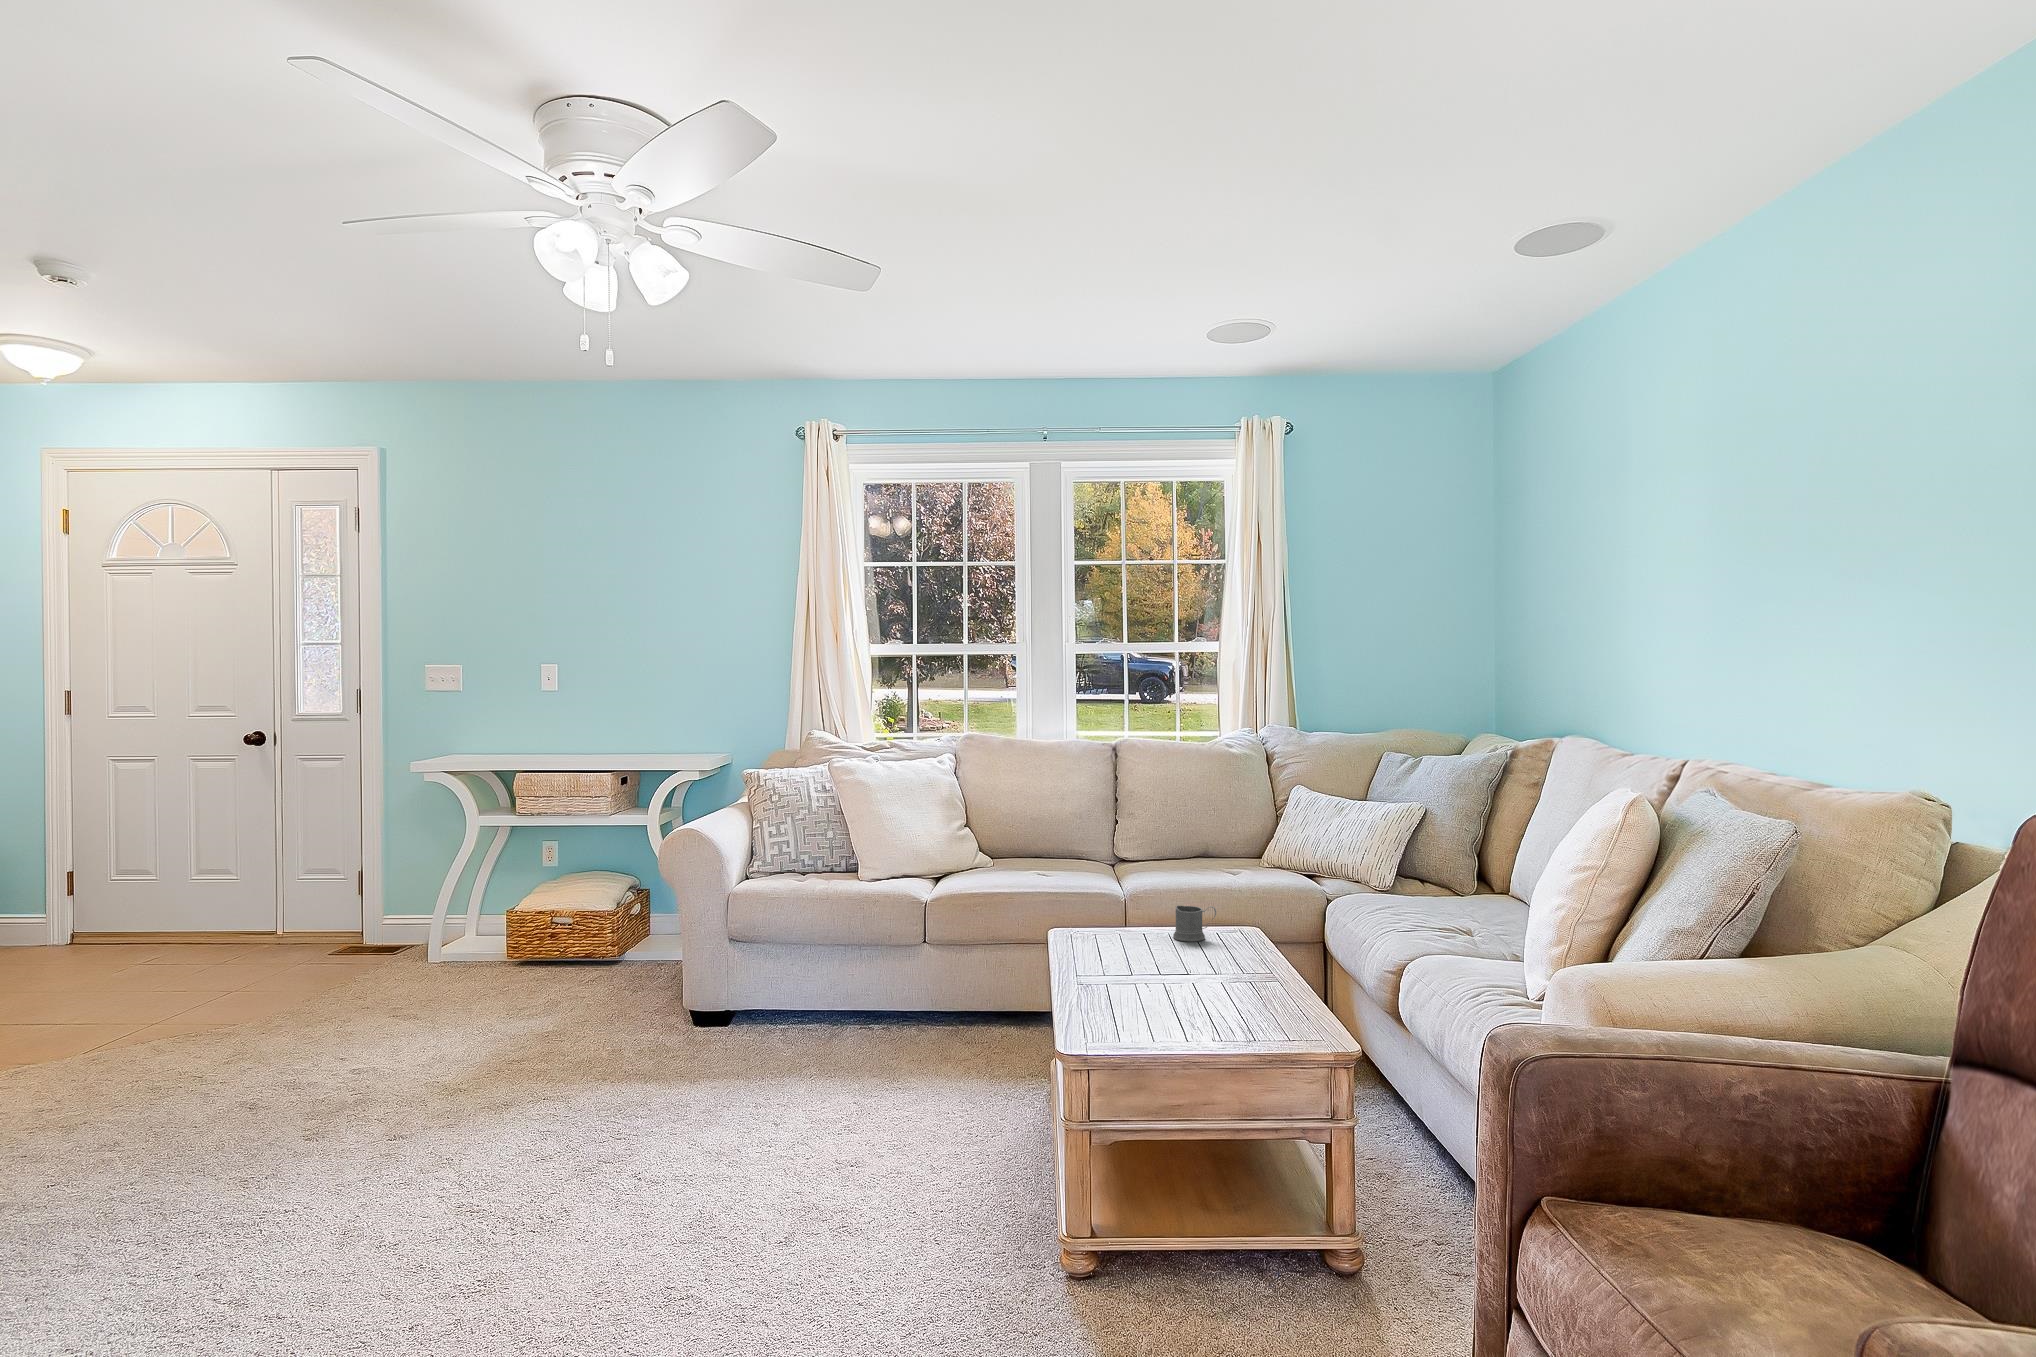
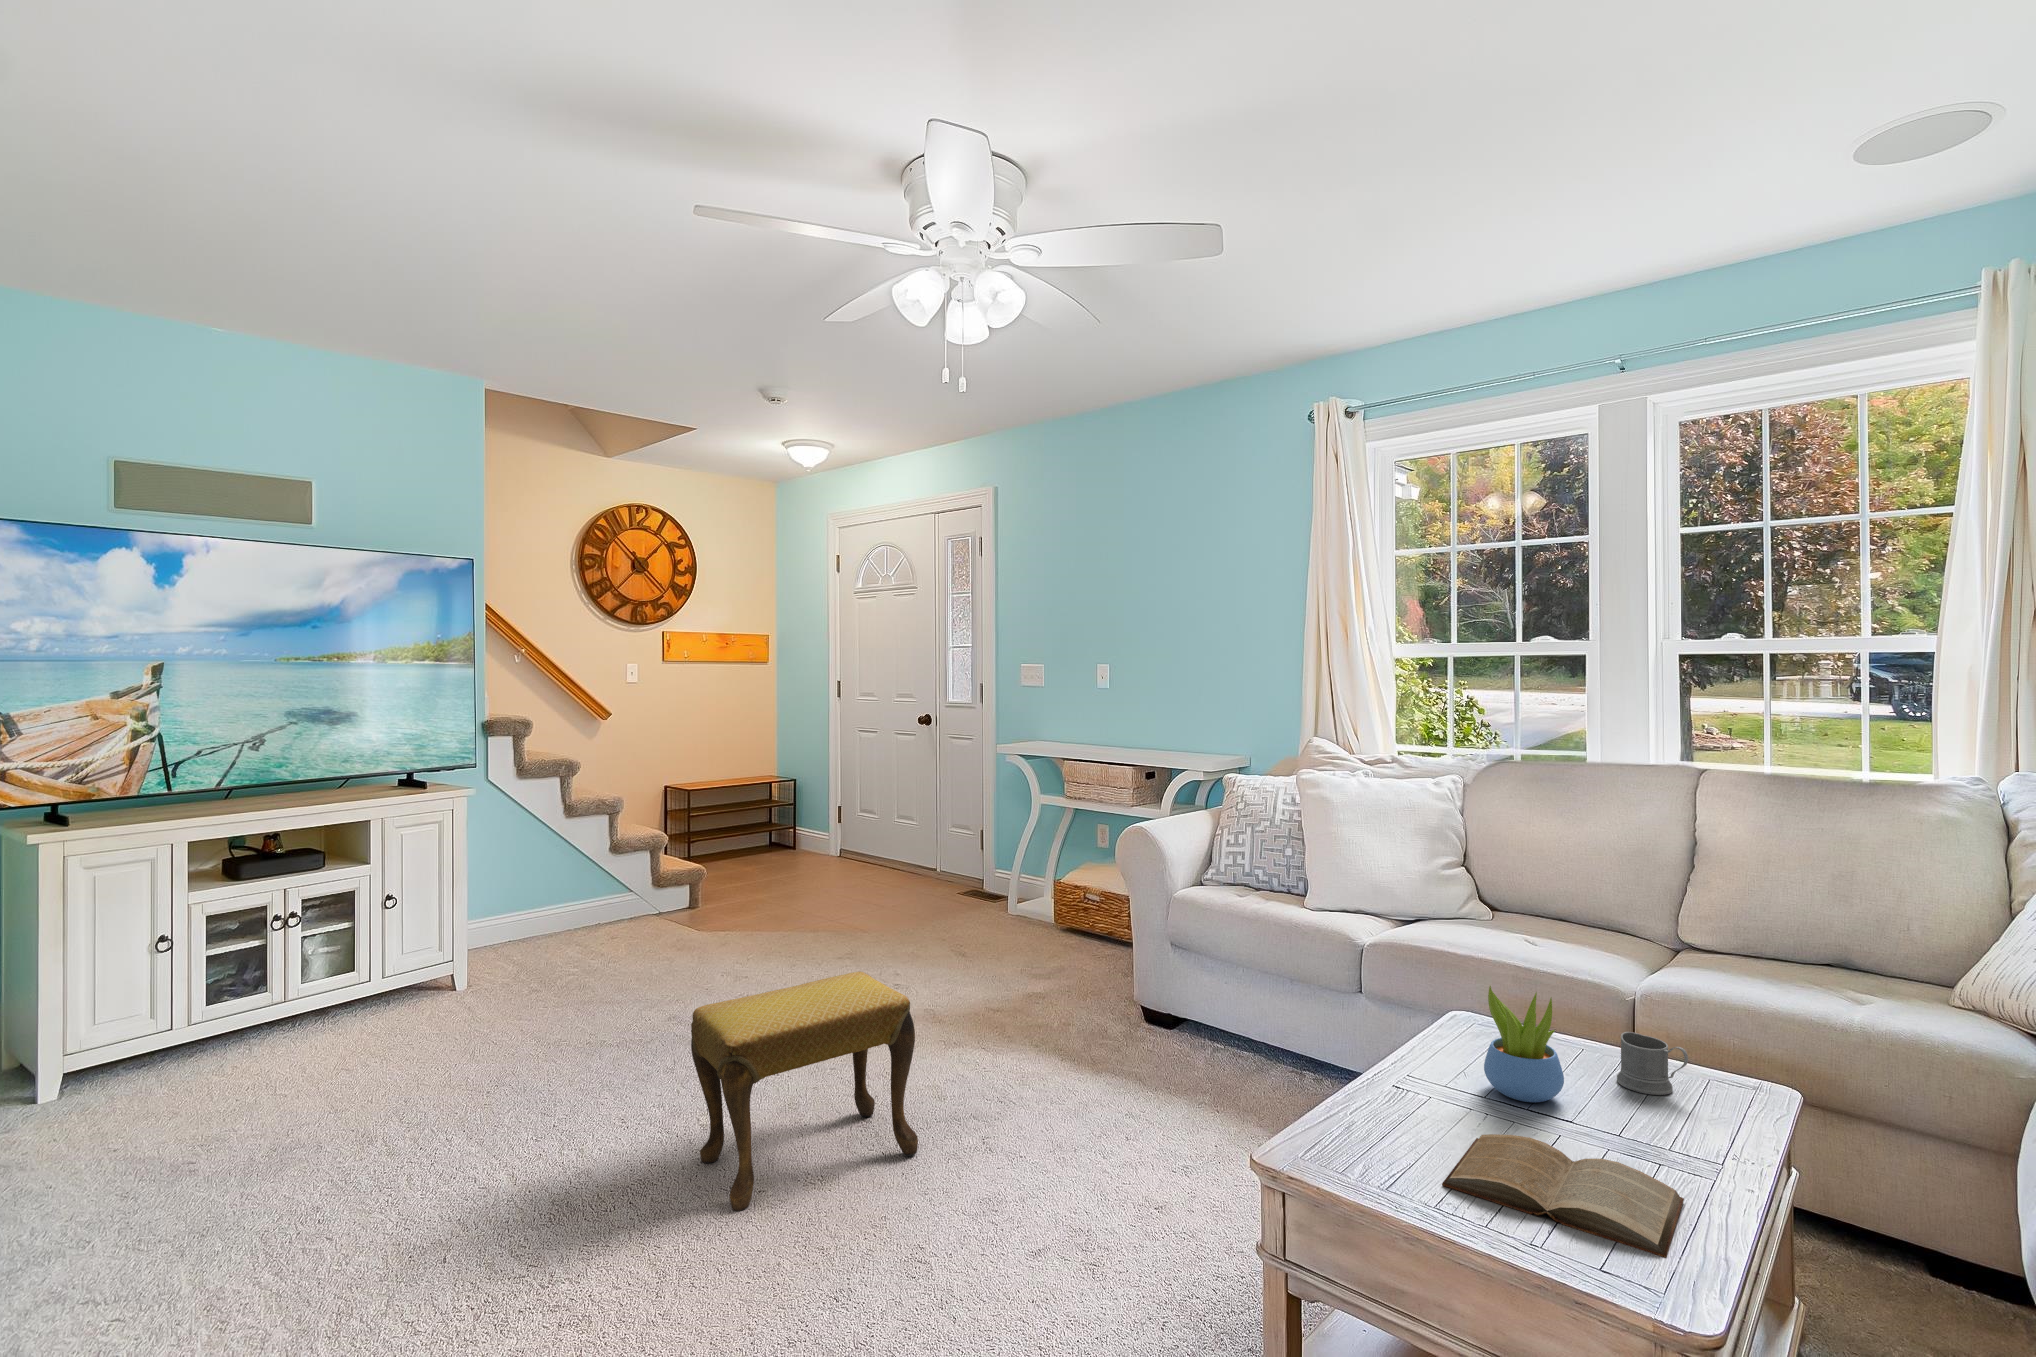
succulent plant: none [1117,883,1166,960] -> present [1484,986,1564,1102]
book: none [1152,968,1290,1006] -> present [1442,1134,1684,1258]
footstool: none [307,1010,592,1298] -> present [691,972,918,1211]

